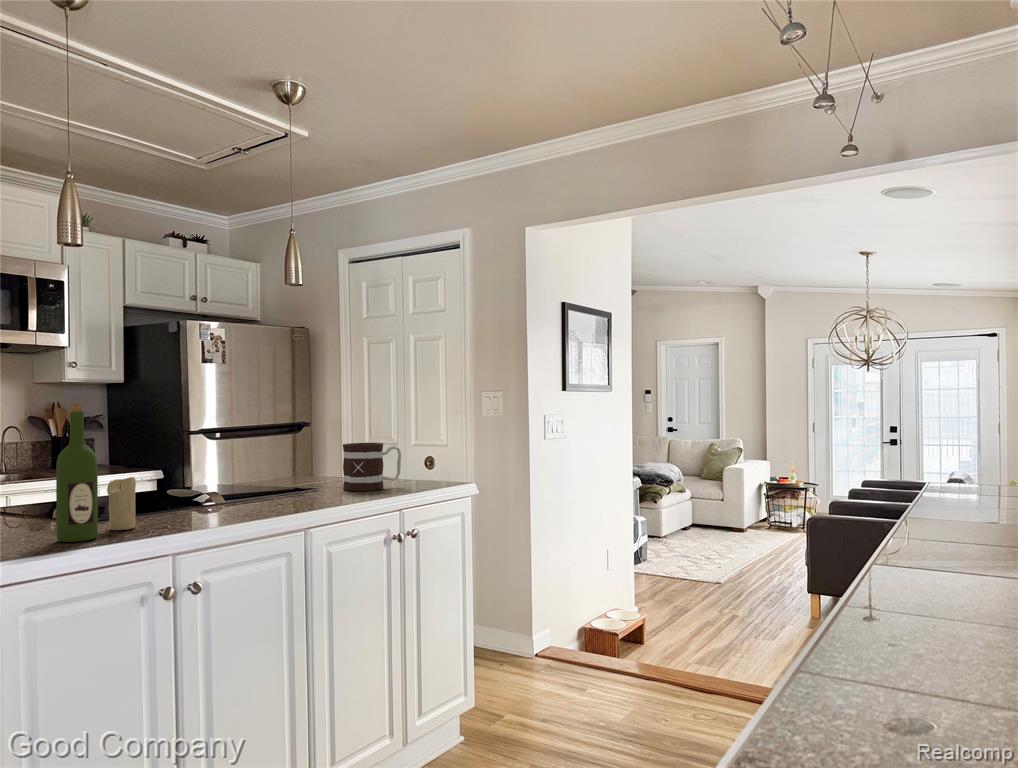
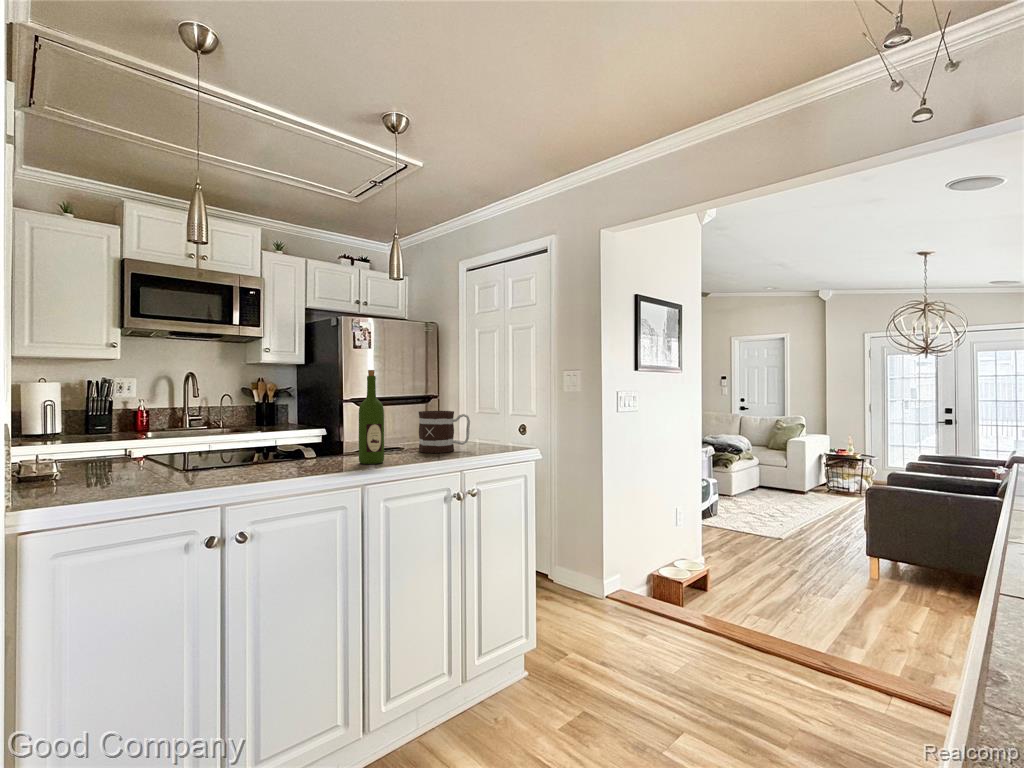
wine bottle: present [56,403,98,542] -> present [359,370,384,464]
candle: present [107,477,136,530] -> none [164,435,191,483]

